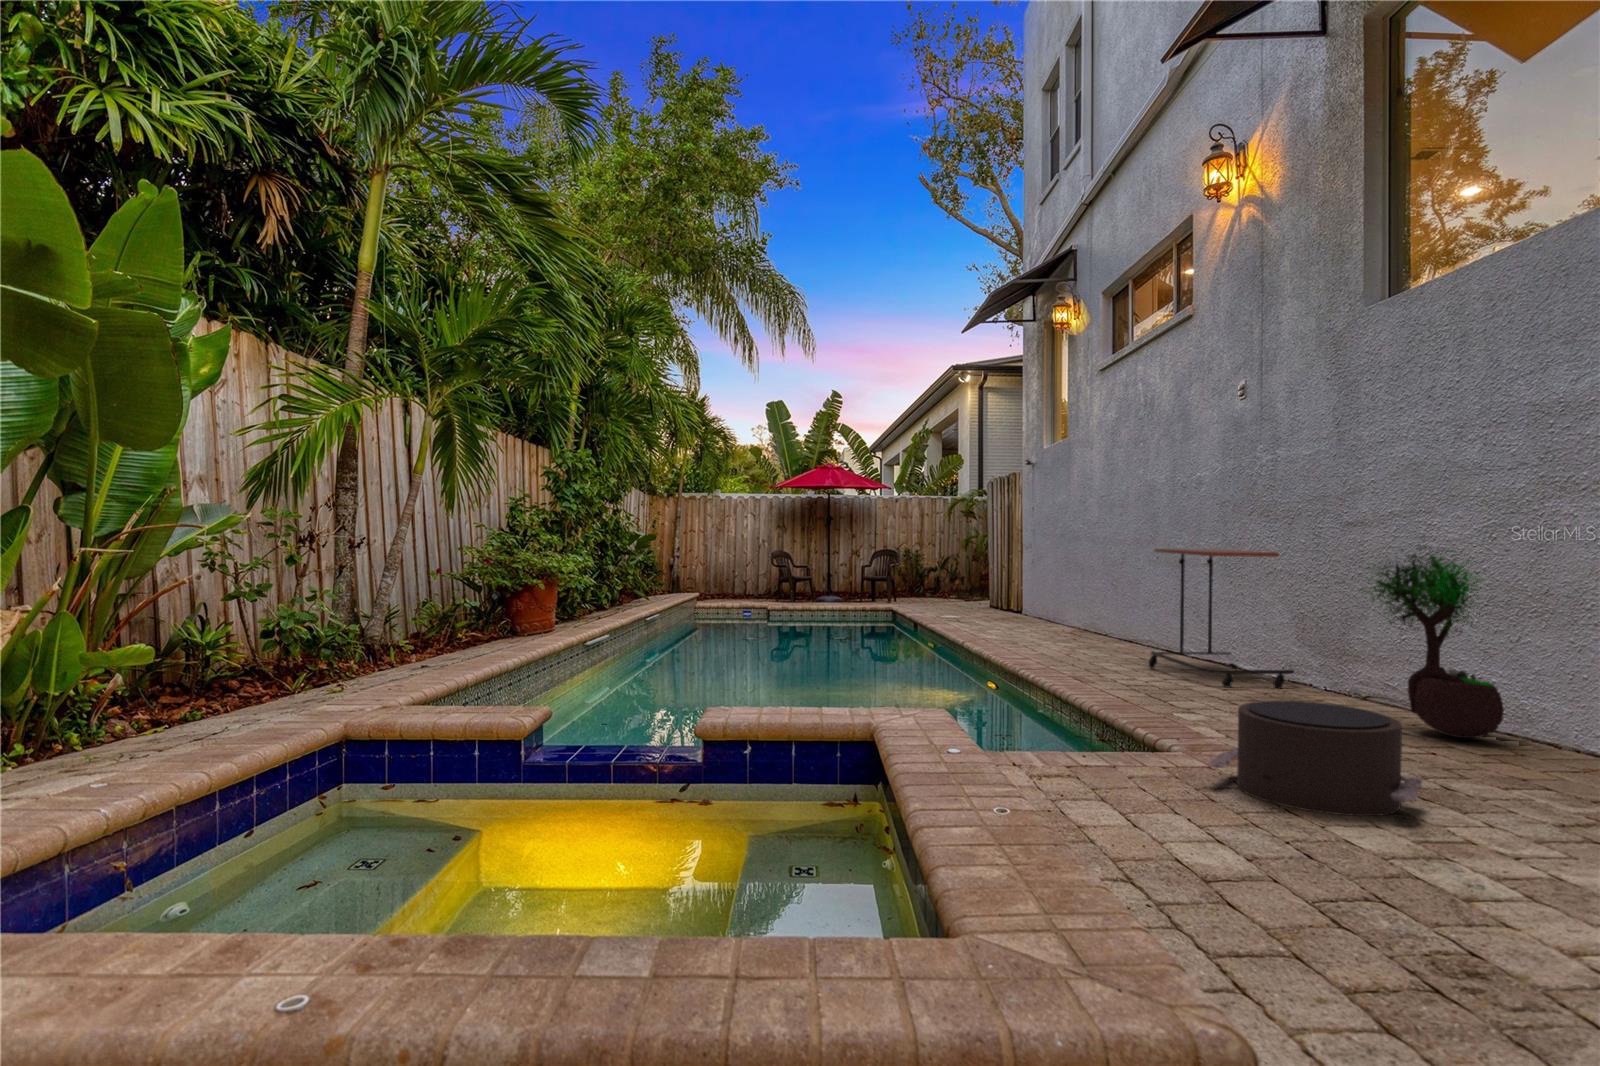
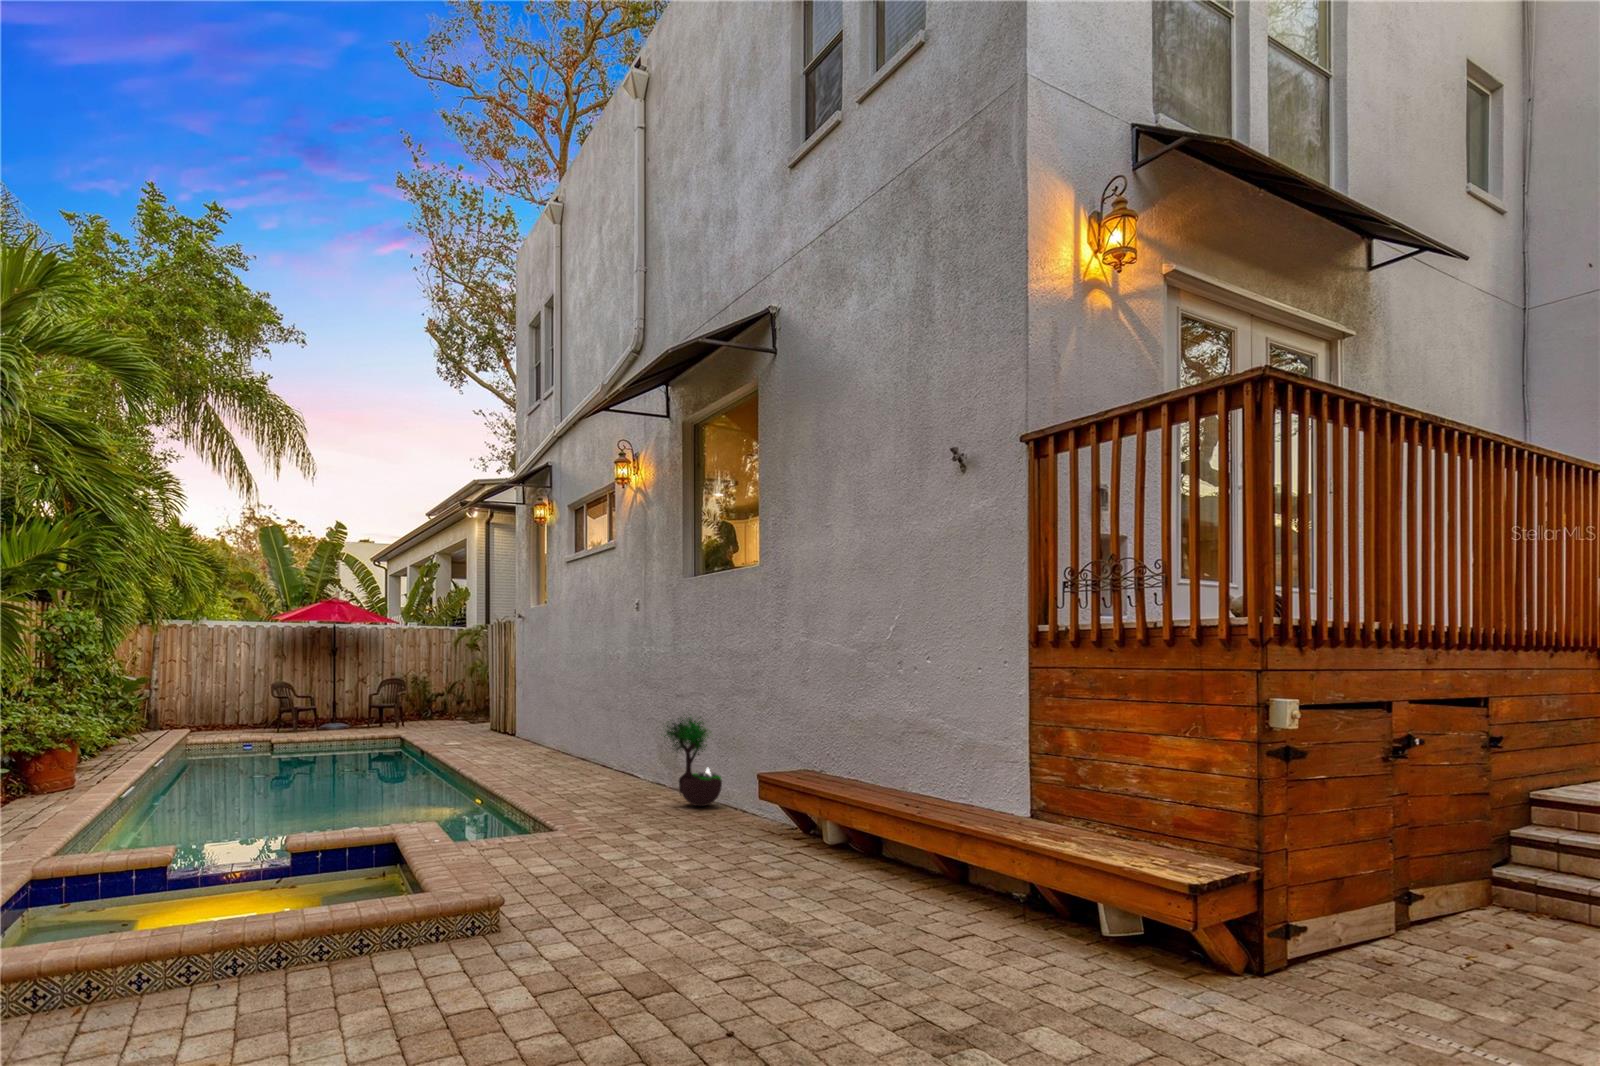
side table: present [1149,549,1294,689] -> none [577,700,655,789]
pouf: present [1209,701,1422,816] -> none [559,799,642,847]

